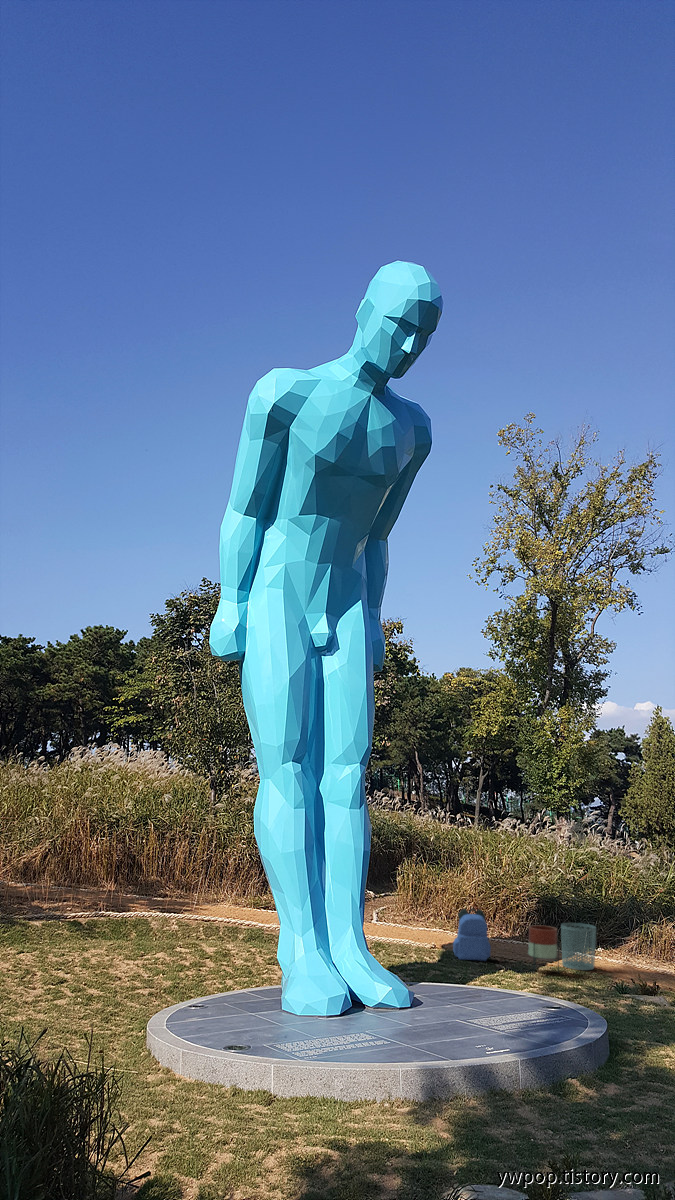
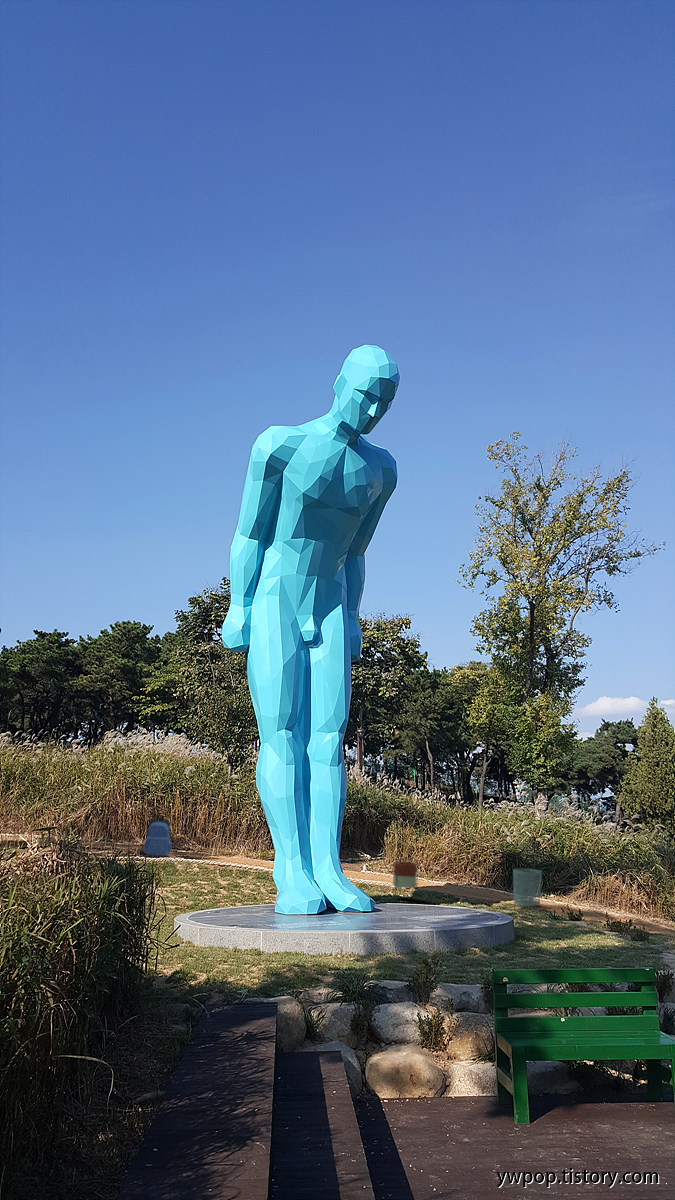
backpack: present [453,908,491,961] -> present [144,818,172,856]
planter: present [528,925,559,972] -> present [393,861,417,897]

